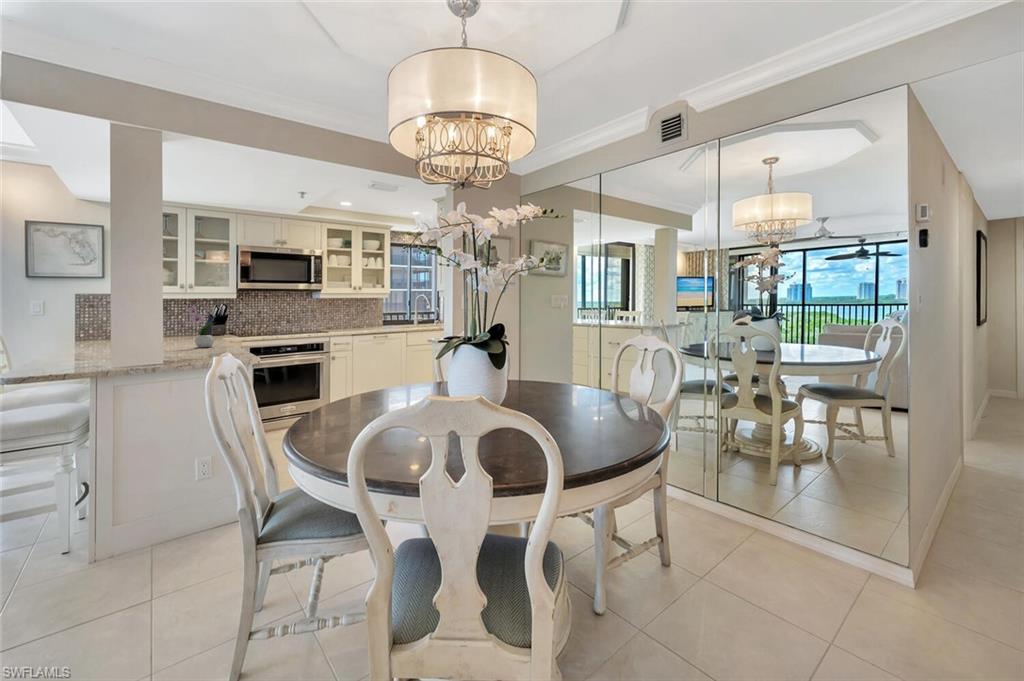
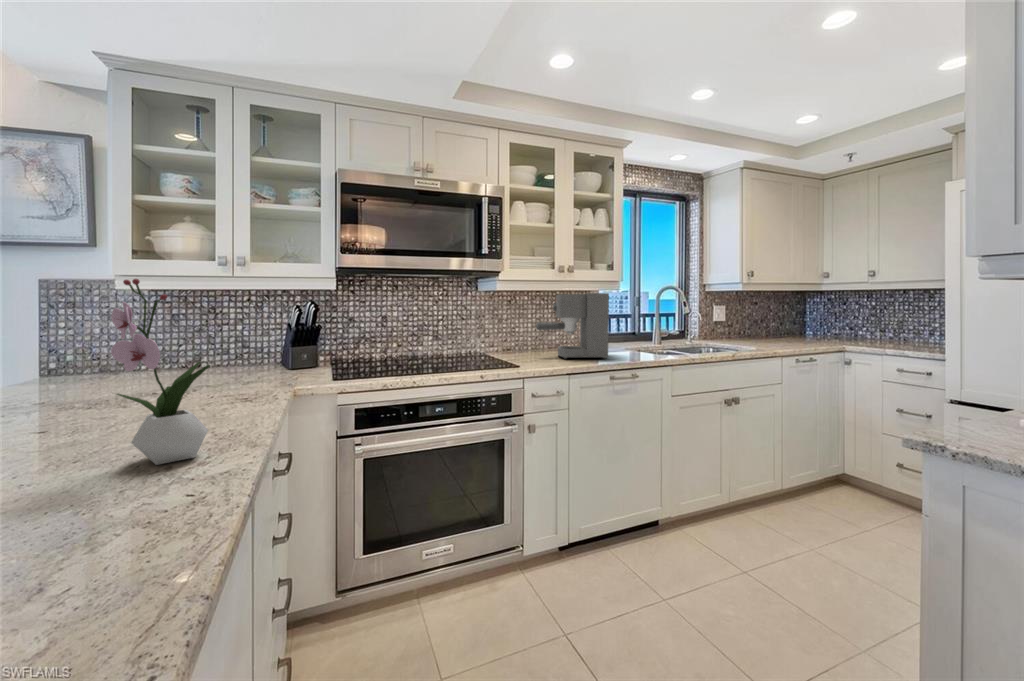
coffee maker: none [342,300,377,330] -> present [536,293,609,359]

